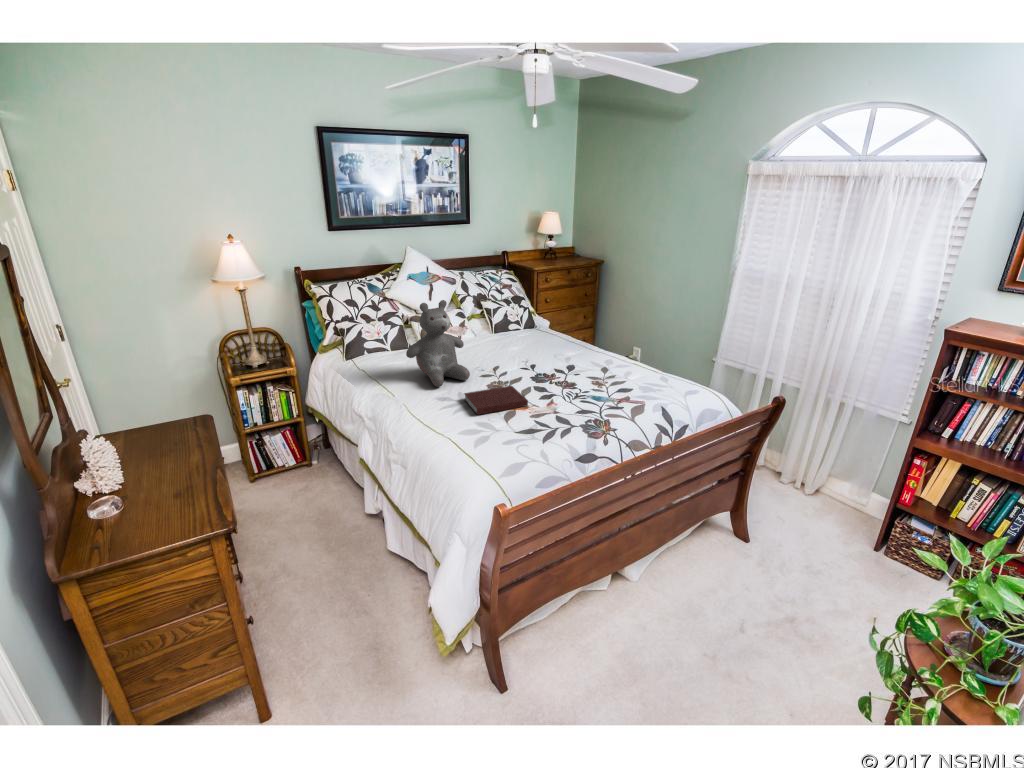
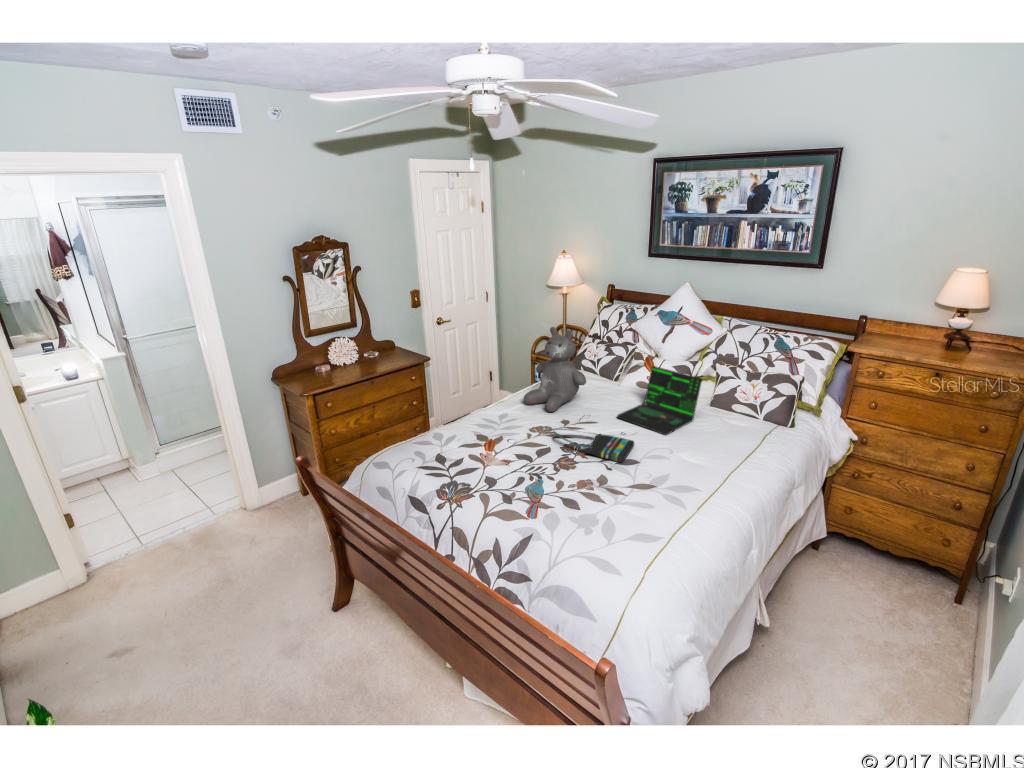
laptop: none [472,308,535,360] -> present [617,366,702,435]
tote bag: none [522,359,575,385] -> present [553,428,634,462]
notebook: present [464,386,528,415] -> none [474,412,536,445]

